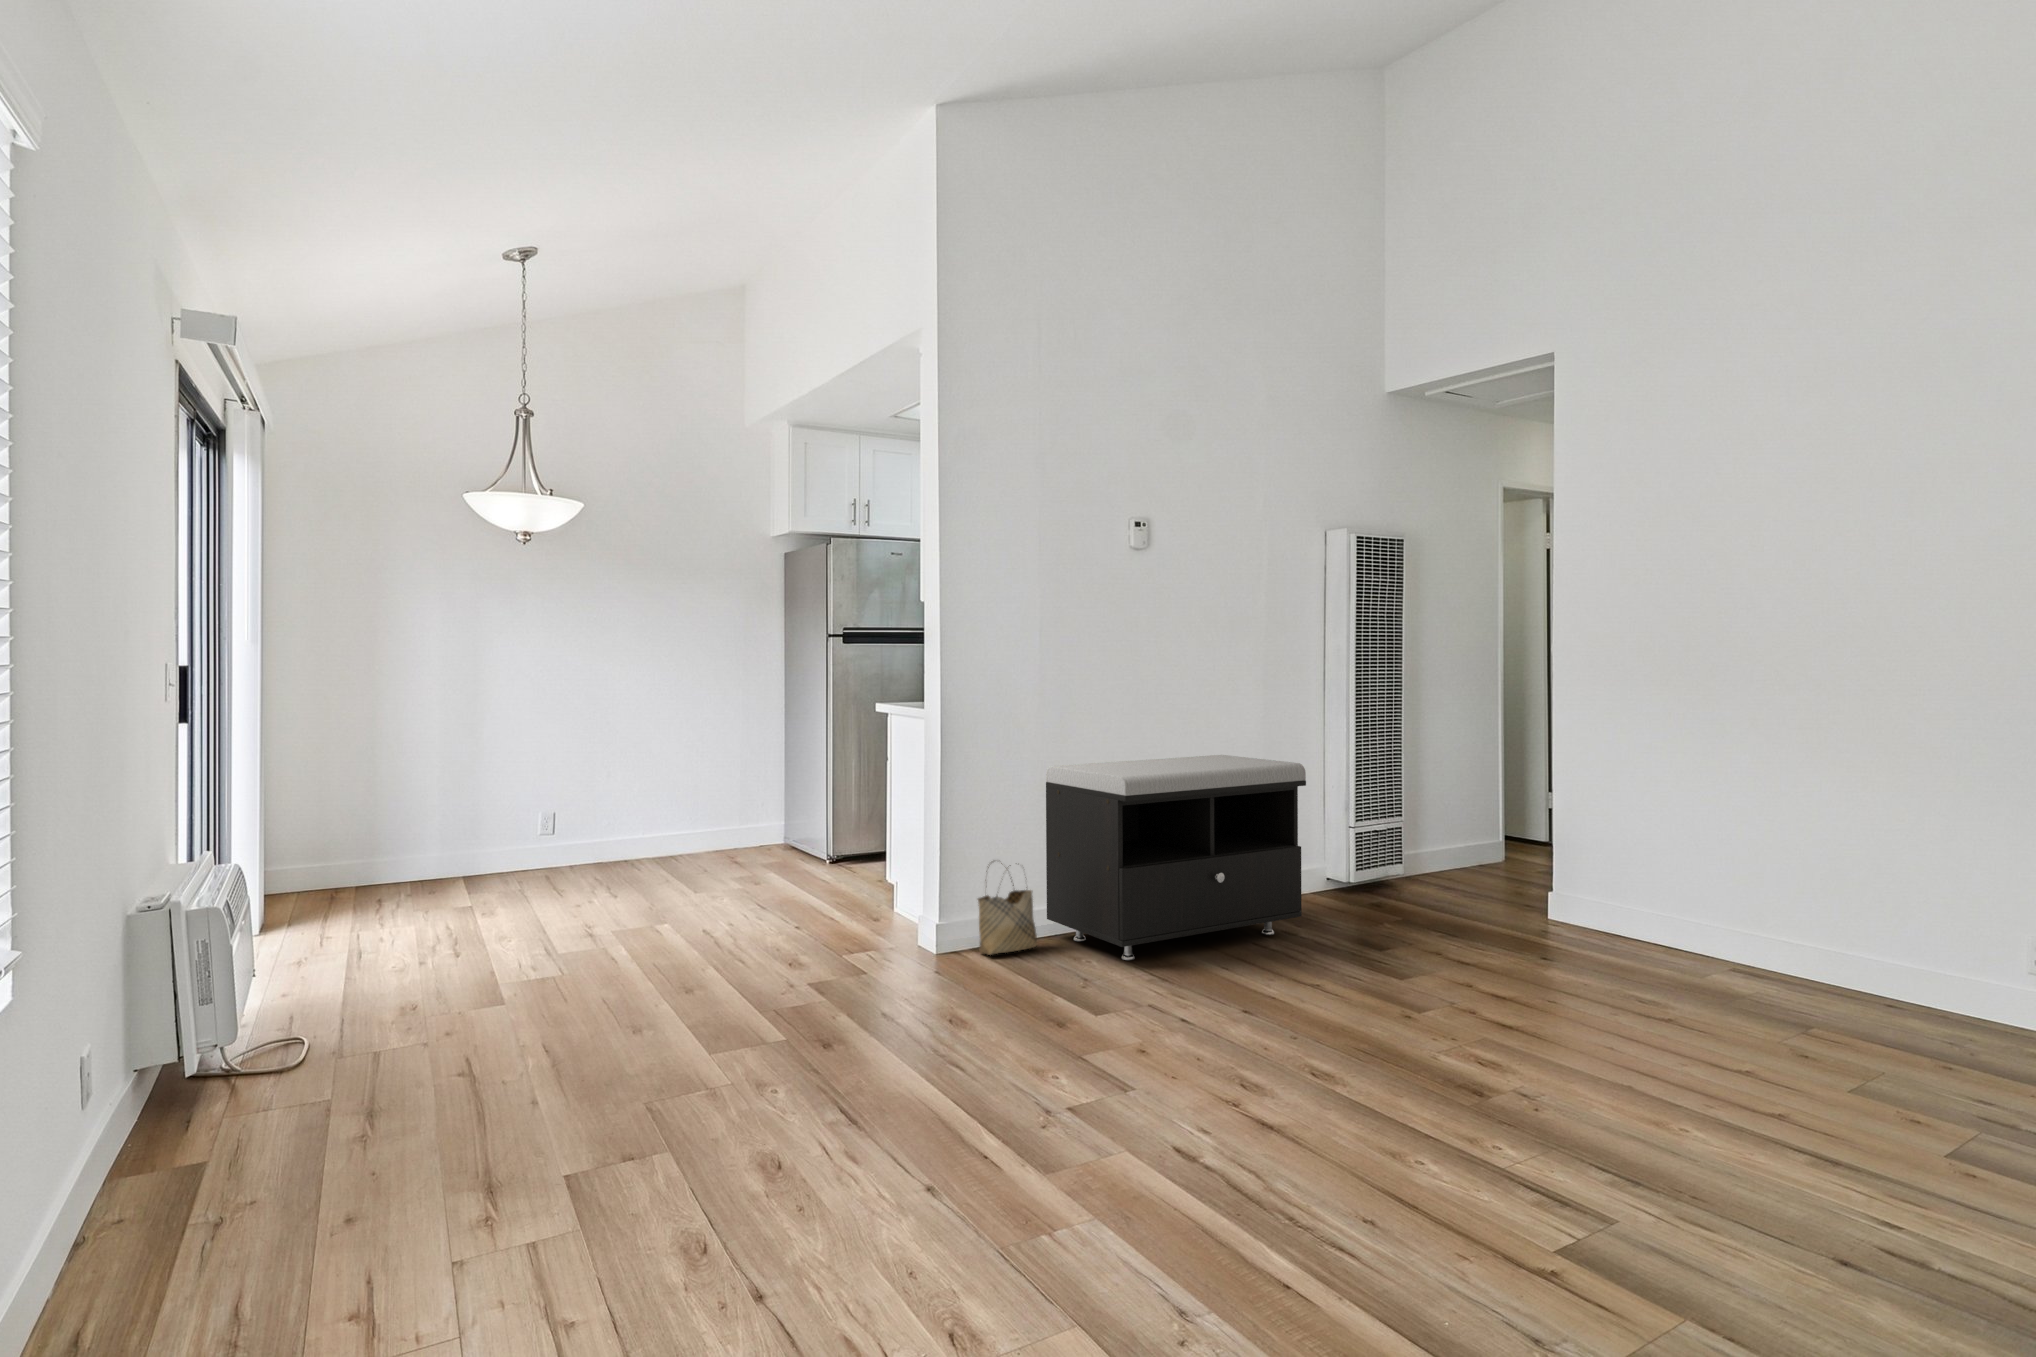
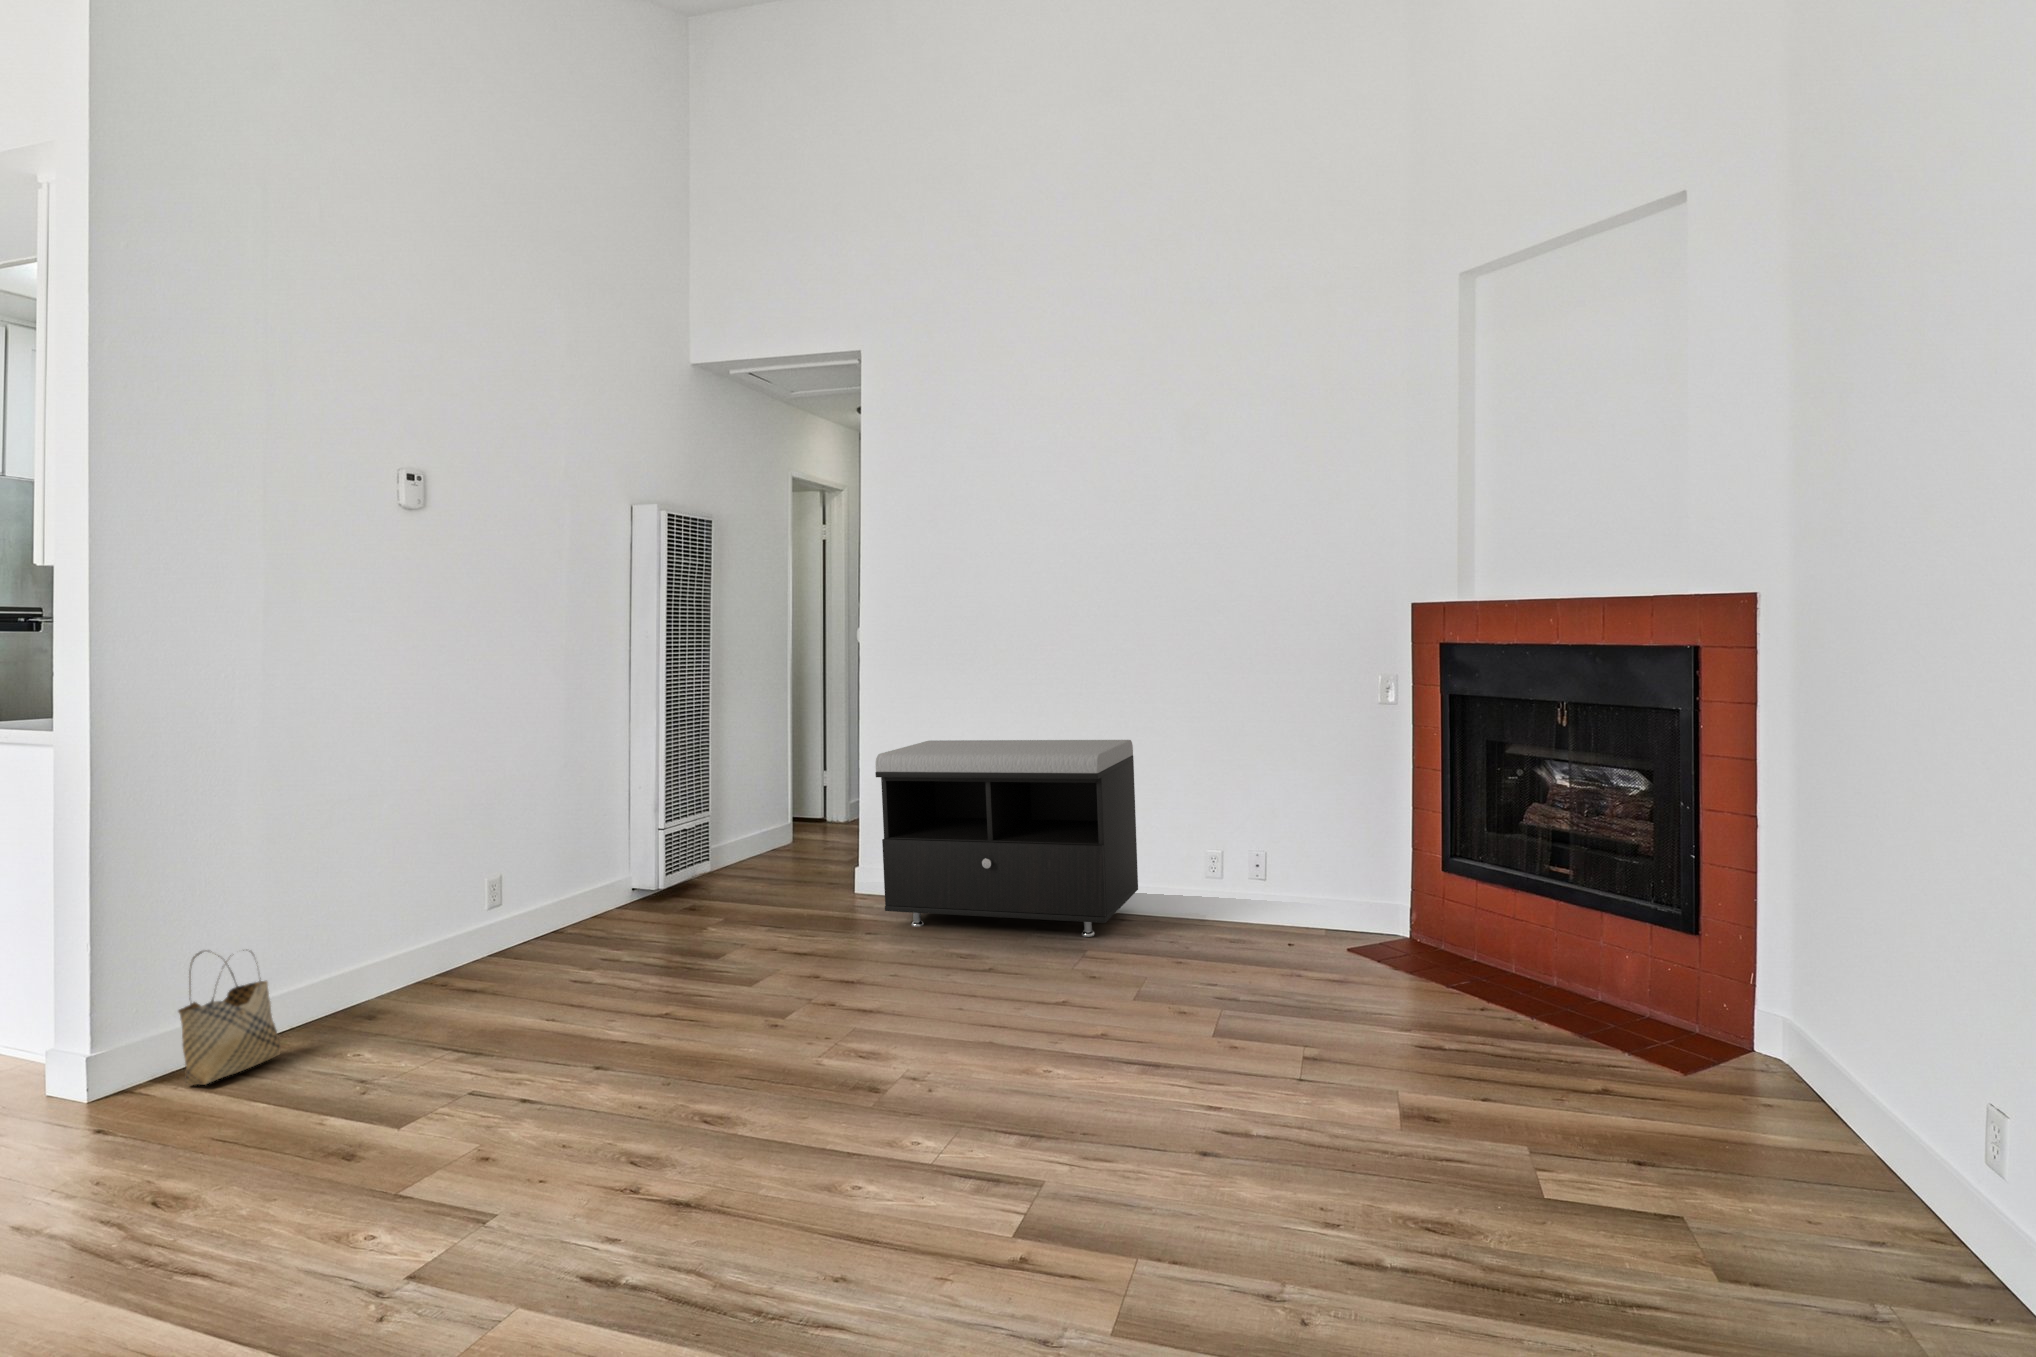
storage bench: present [1046,755,1306,960] -> present [875,740,1138,937]

